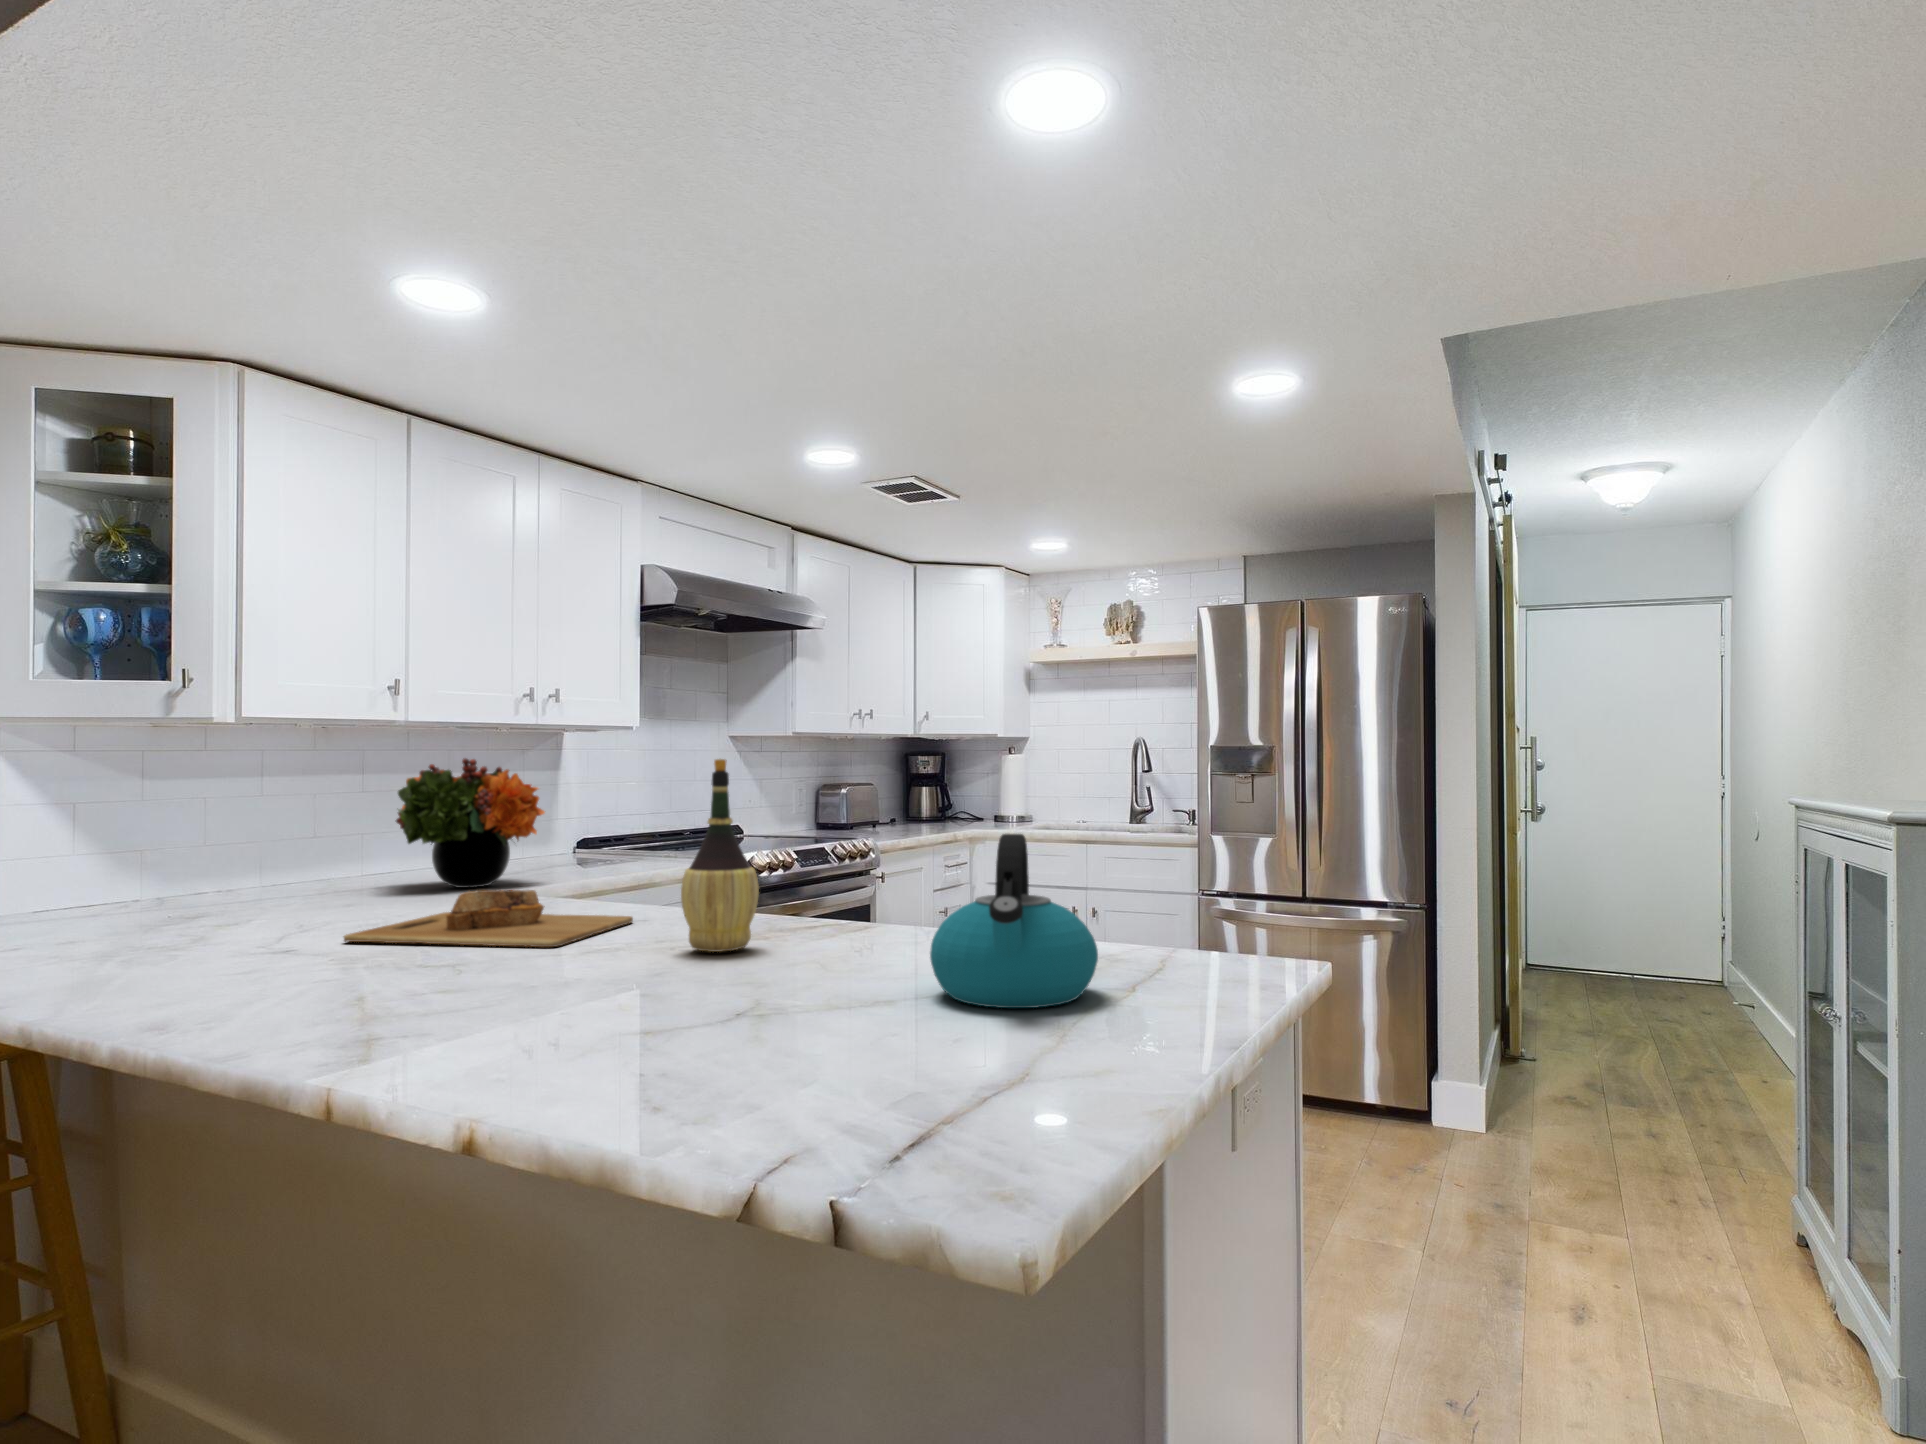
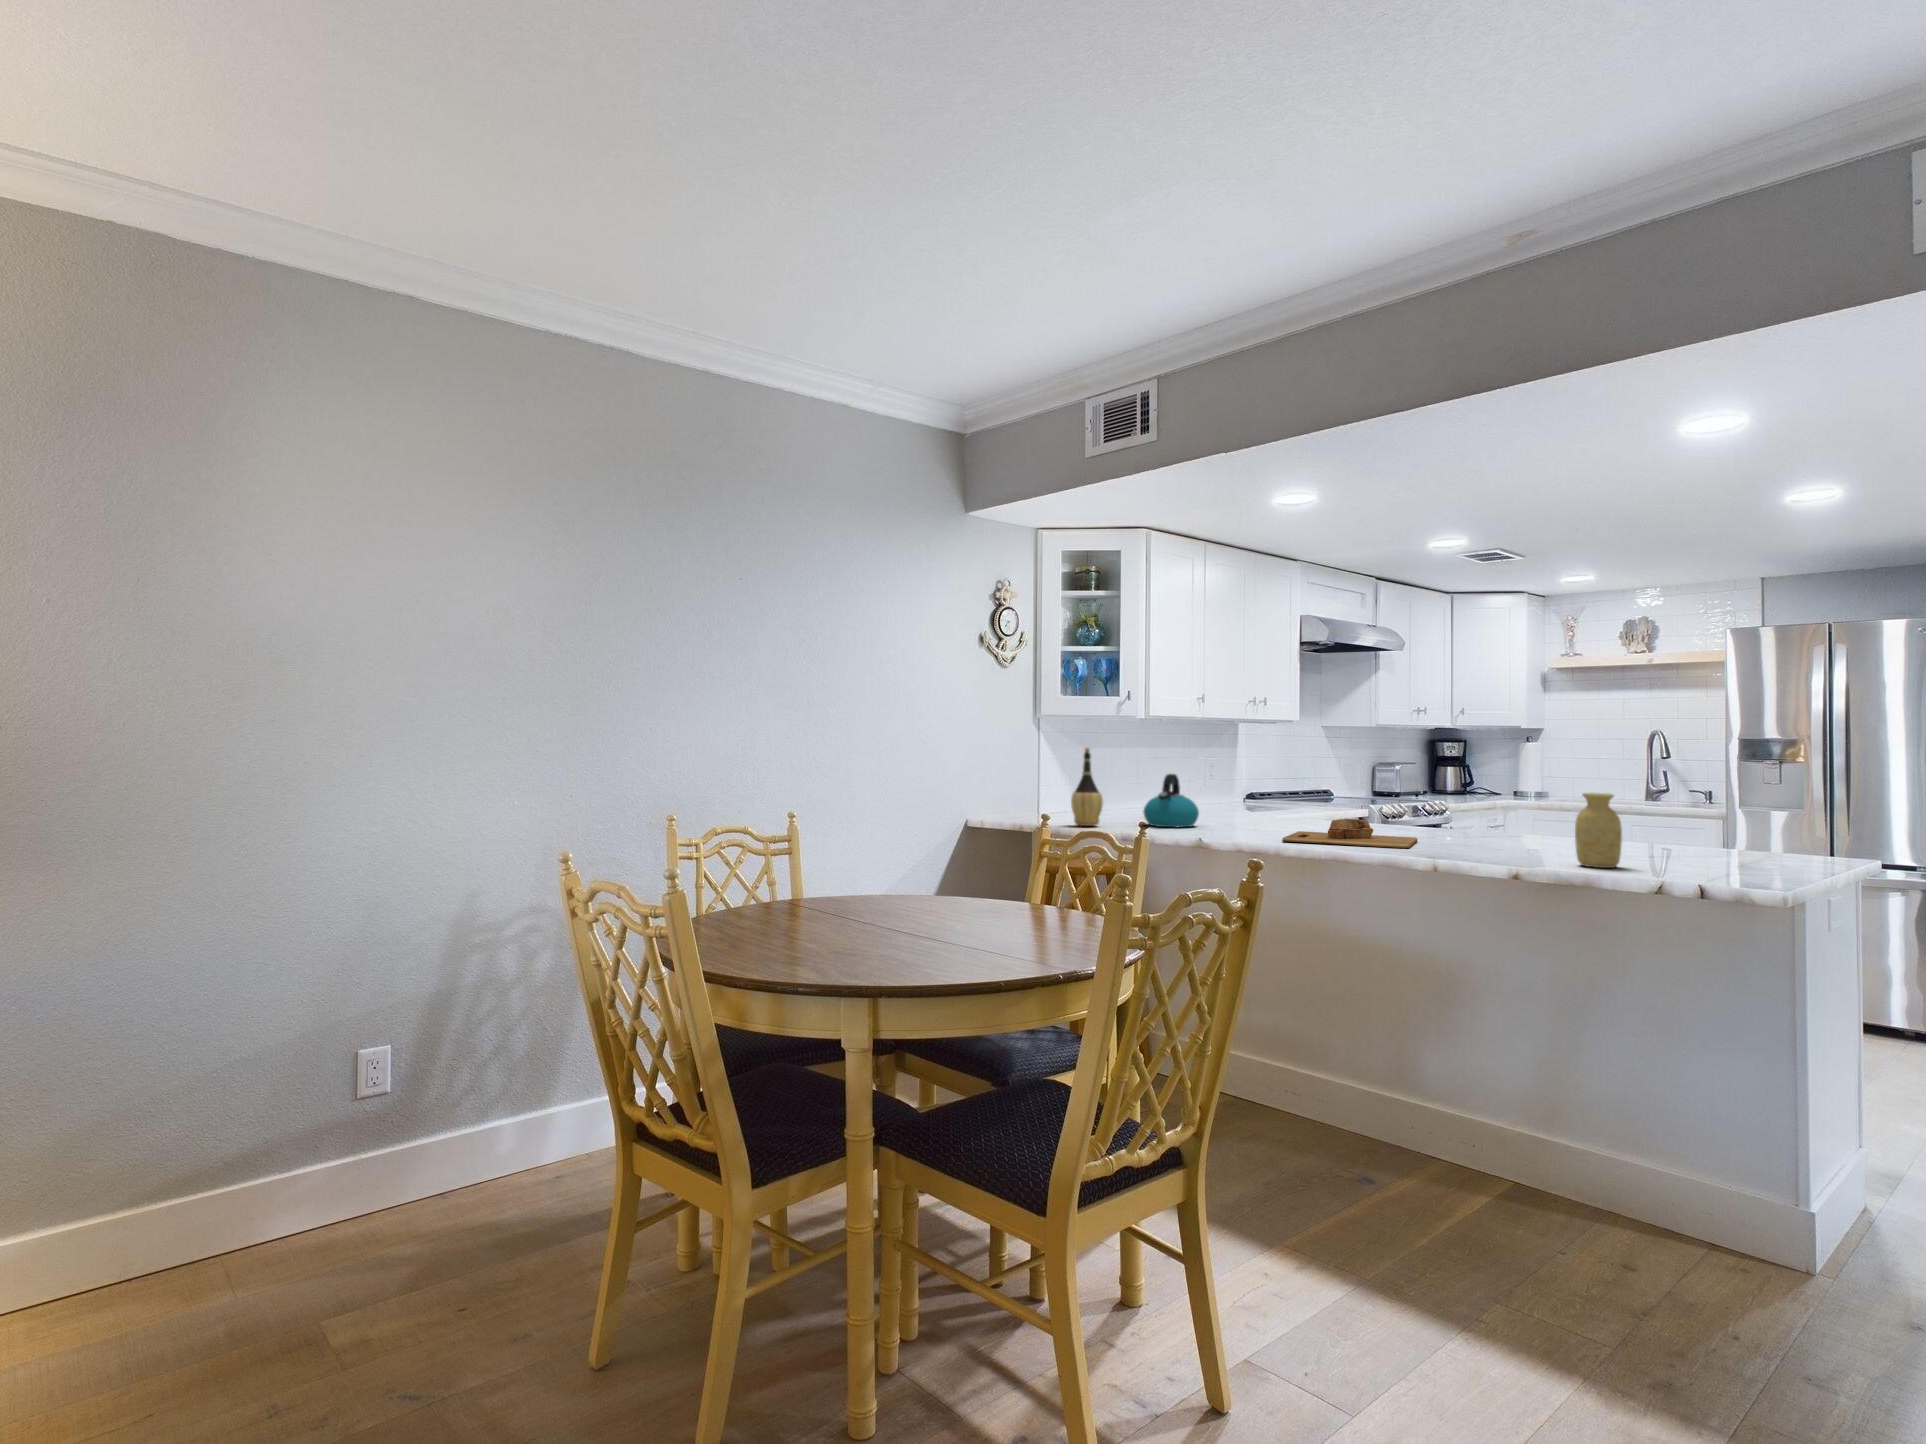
flower arrangement: present [396,758,545,888] -> none [1203,745,1292,821]
wine bottle: present [681,759,759,952] -> present [1071,748,1103,826]
vase: none [778,830,861,989] -> present [1575,793,1622,868]
kettle: present [930,834,1098,1008] -> present [1143,774,1199,827]

